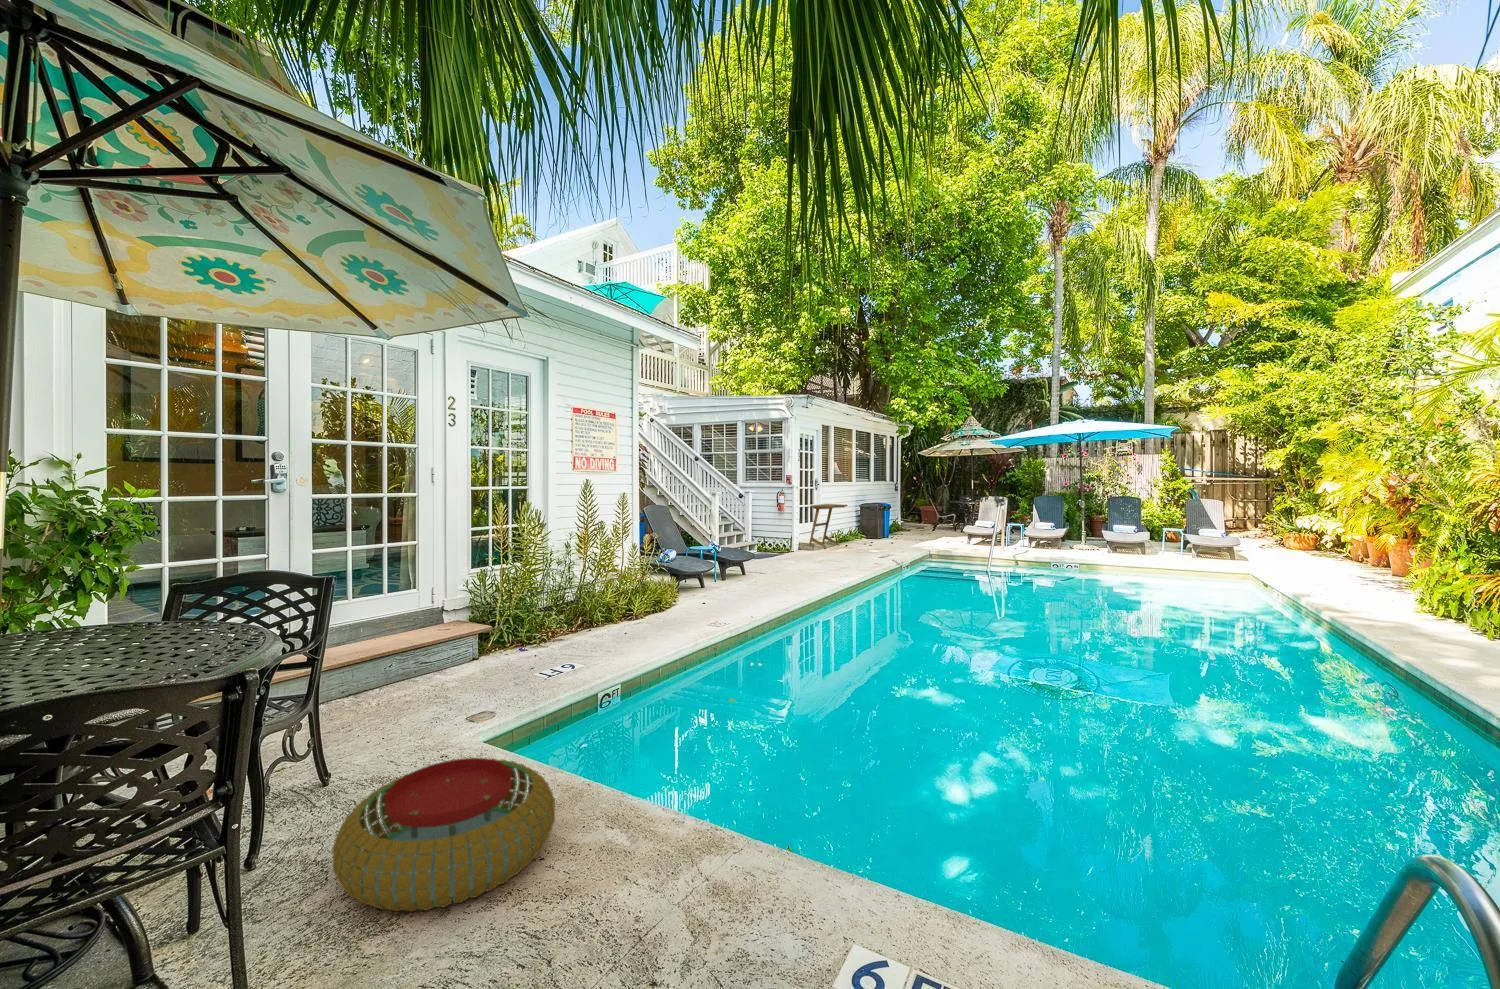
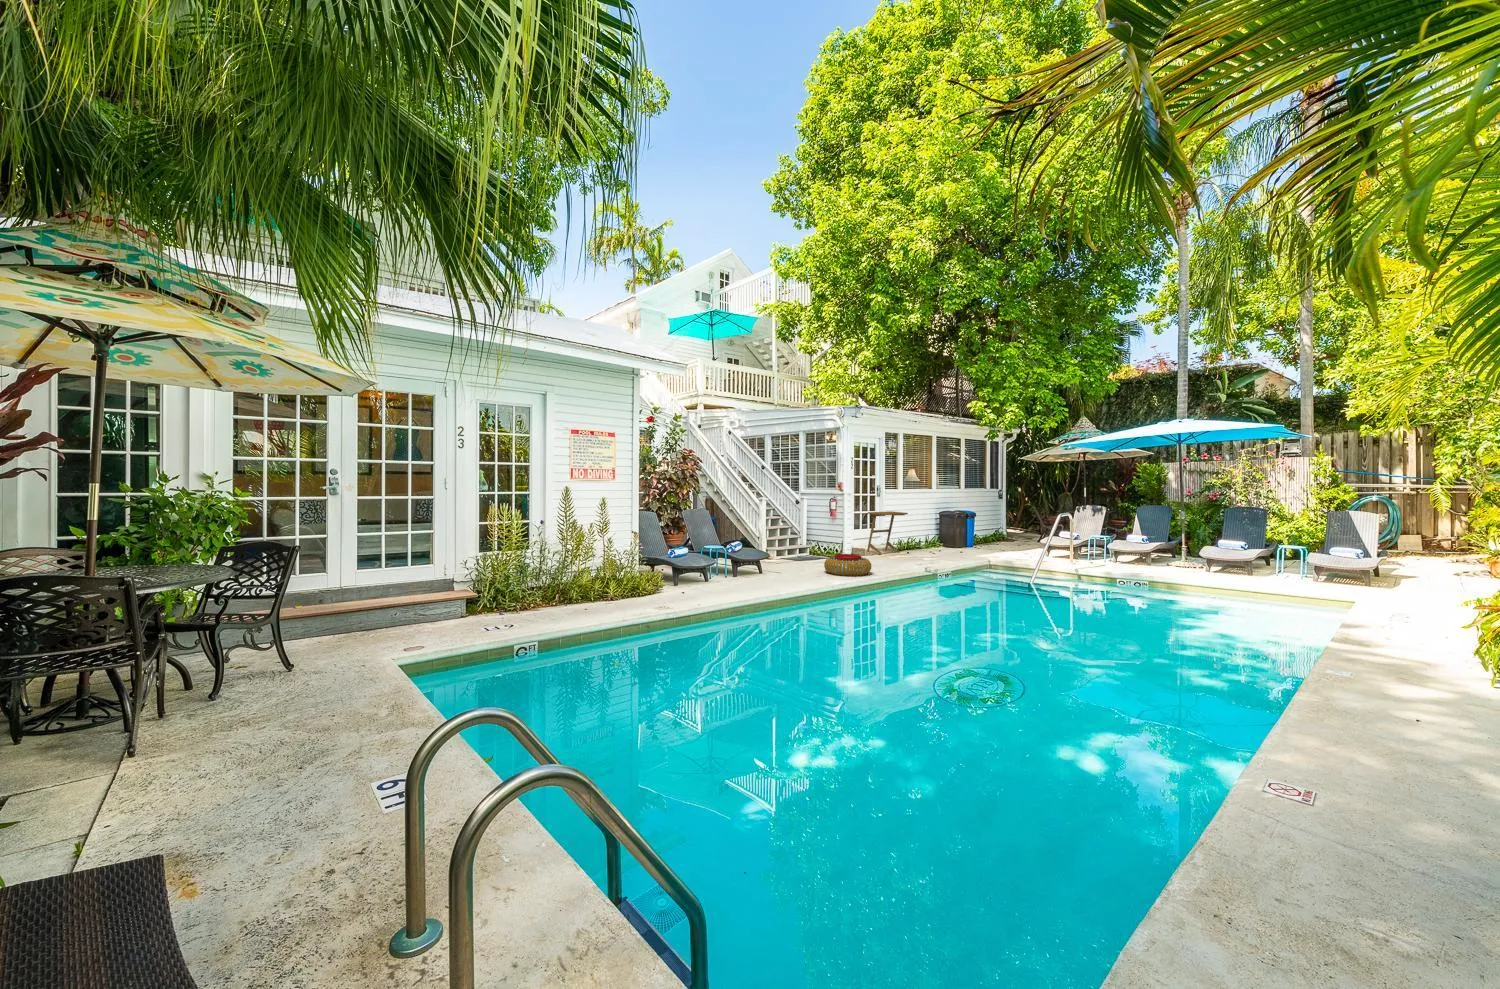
pouf: present [332,758,555,912] -> present [824,554,871,576]

